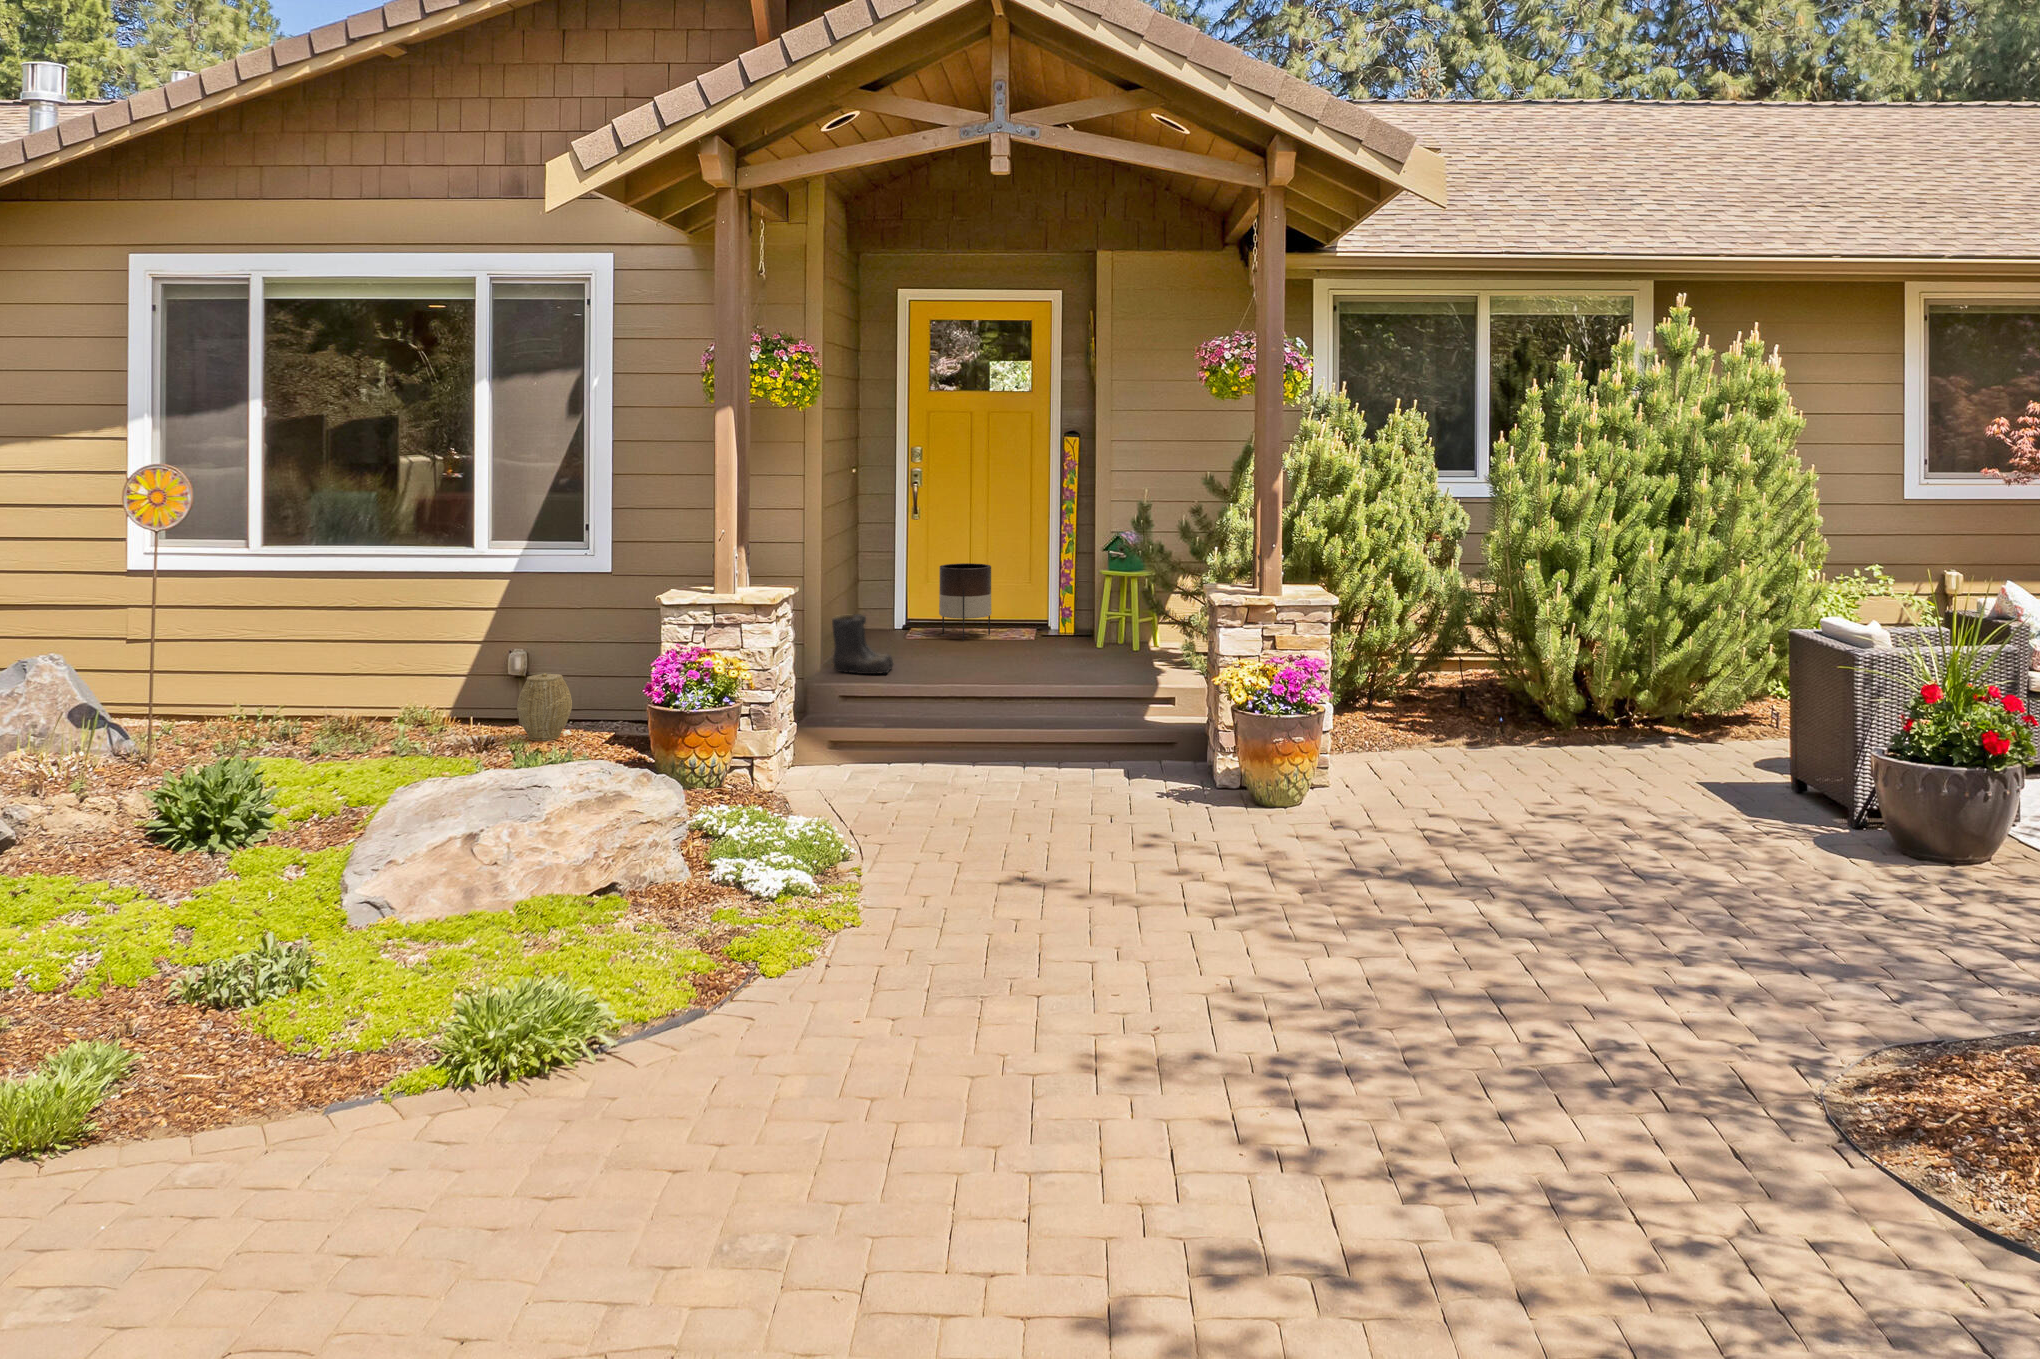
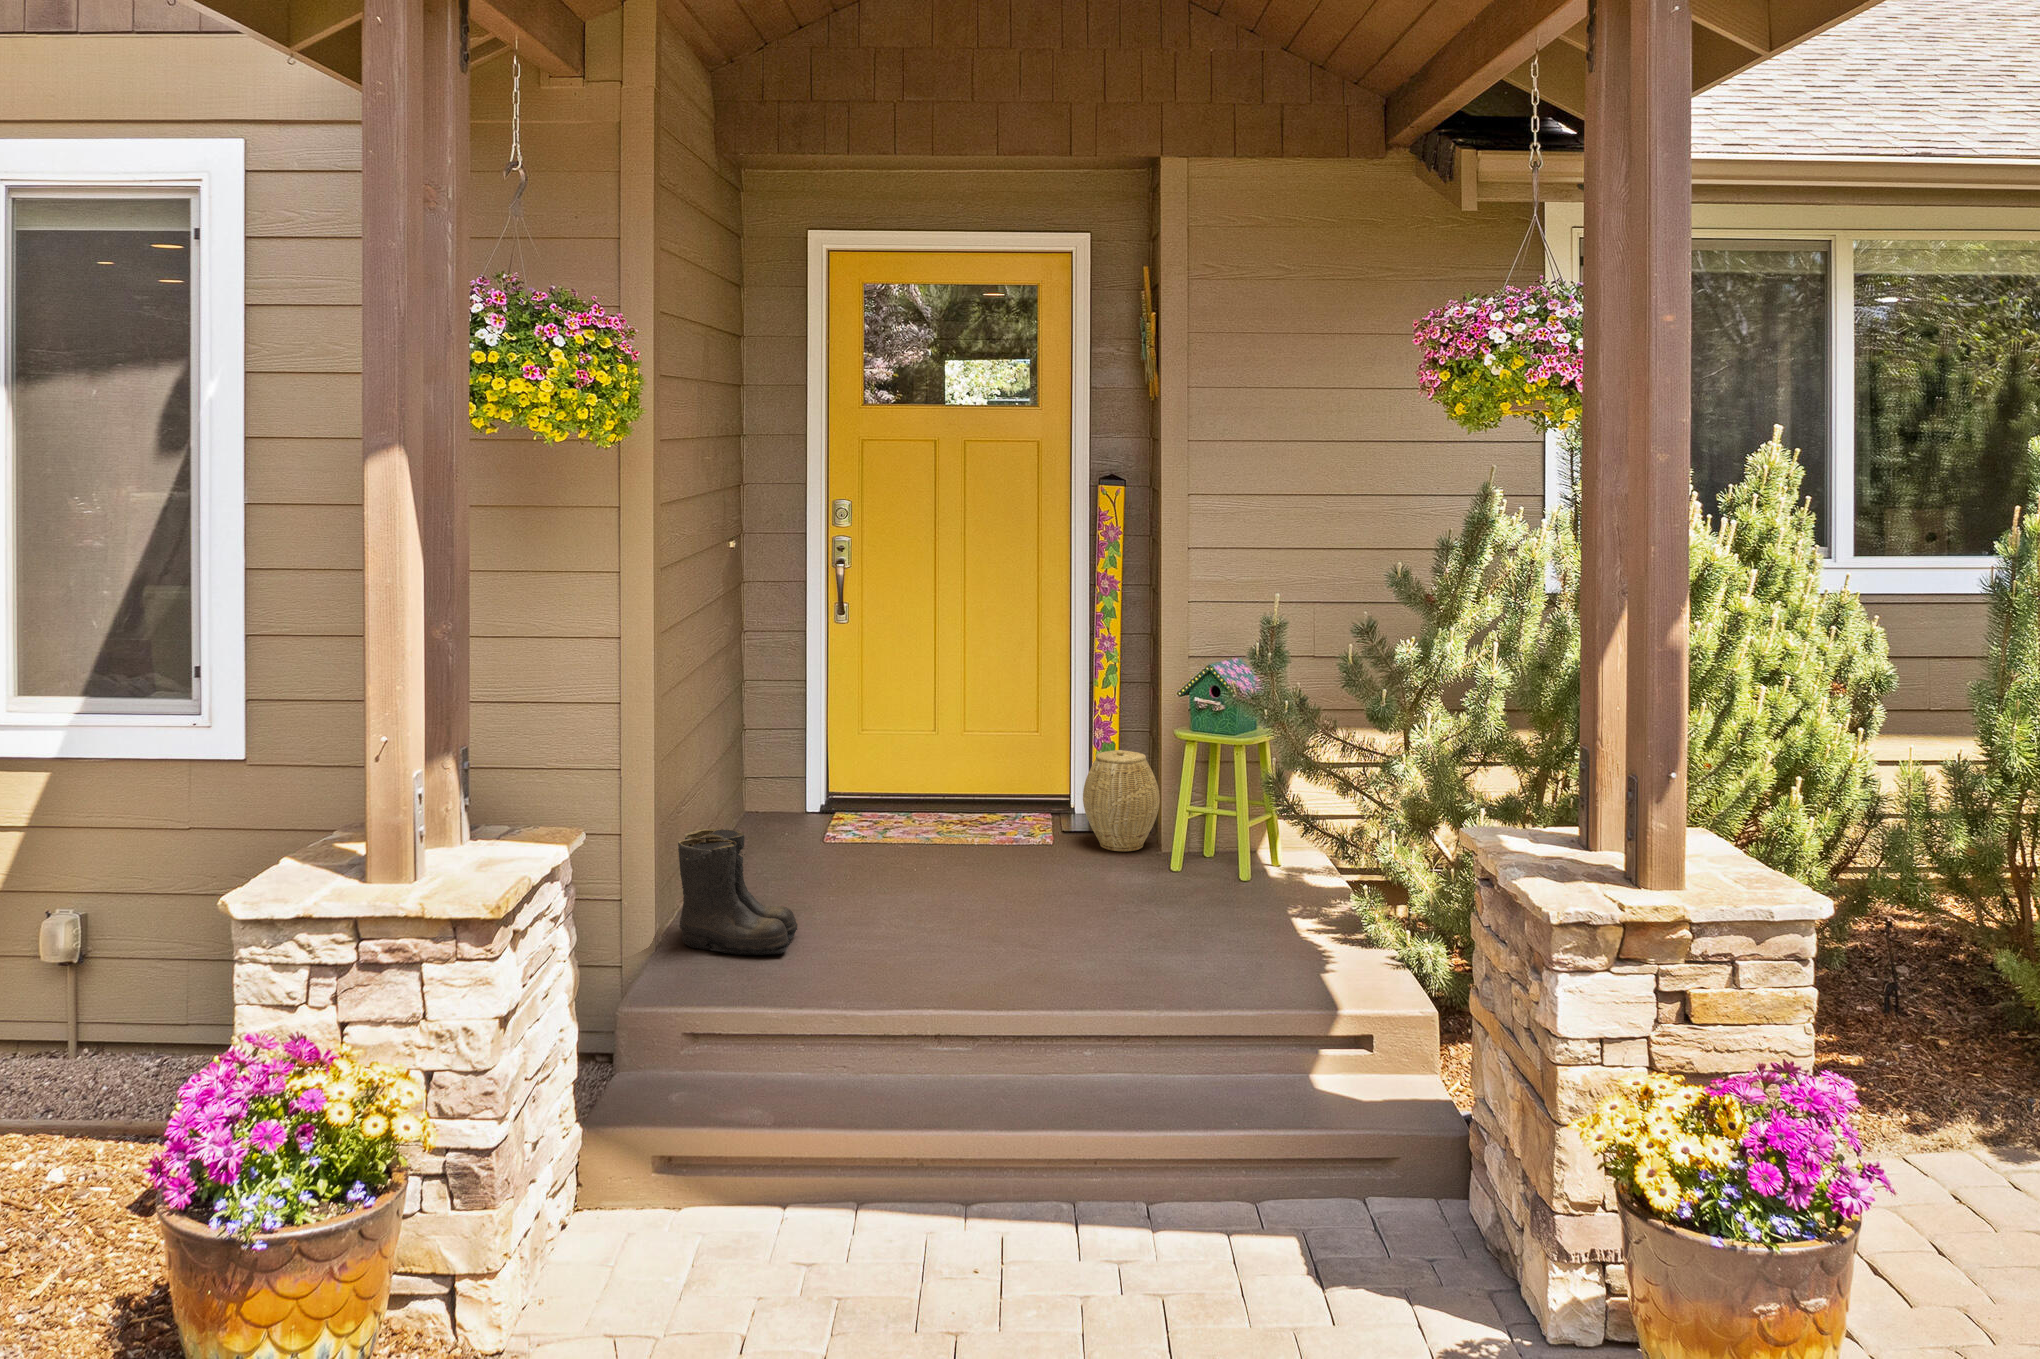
planter: present [939,563,991,641] -> none [884,698,974,843]
woven basket: present [517,673,572,741] -> present [1083,750,1160,851]

